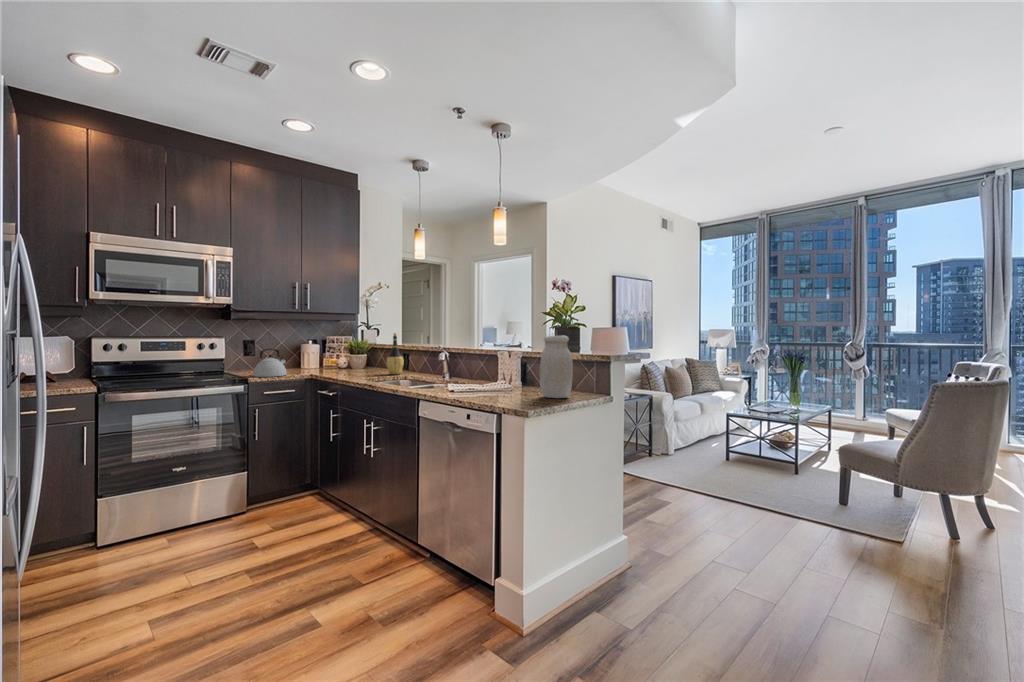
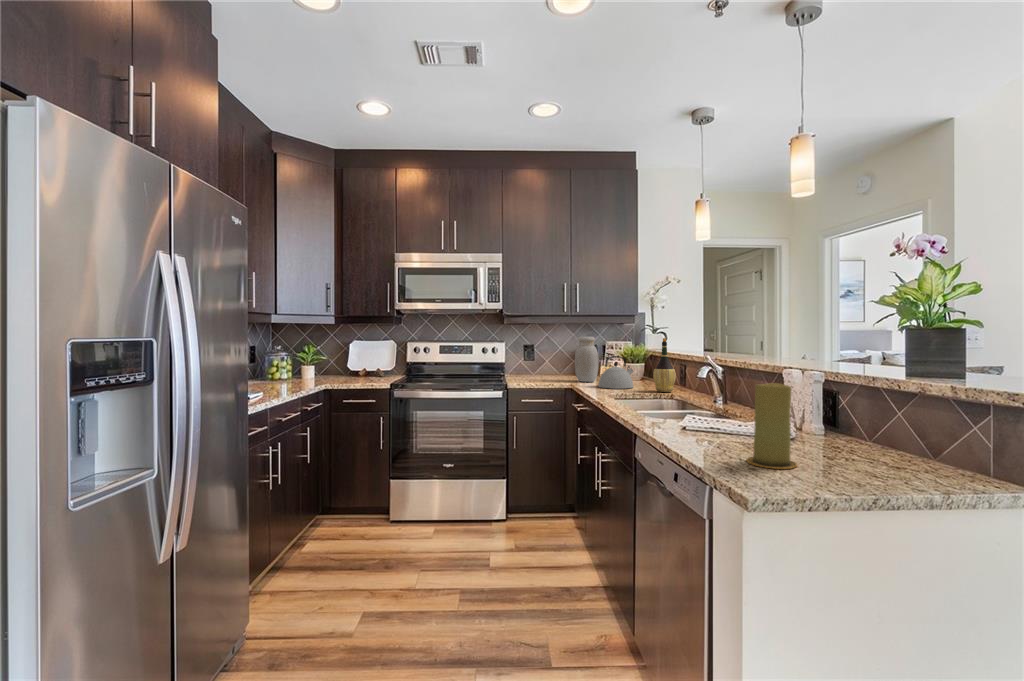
jar: present [539,335,573,398] -> present [575,337,598,382]
kettle: present [253,349,287,377] -> present [598,356,633,389]
candle: none [507,358,532,404] -> present [746,383,797,469]

